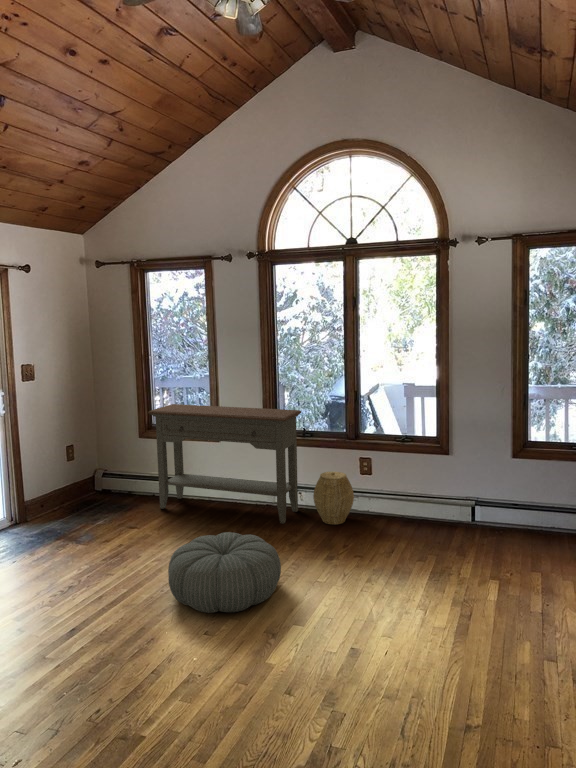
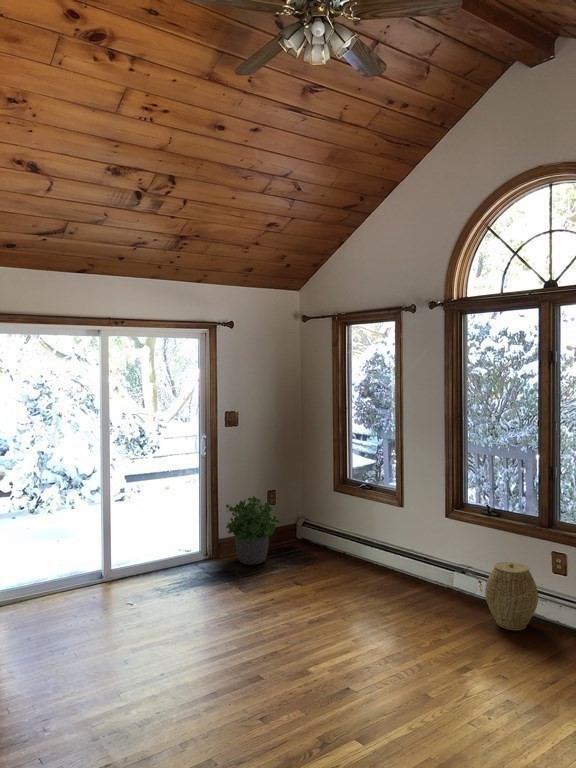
console table: present [148,404,301,523] -> none [327,461,484,614]
potted plant: none [35,452,97,522] -> present [226,496,279,565]
pouf: present [168,532,281,613] -> none [260,605,386,697]

